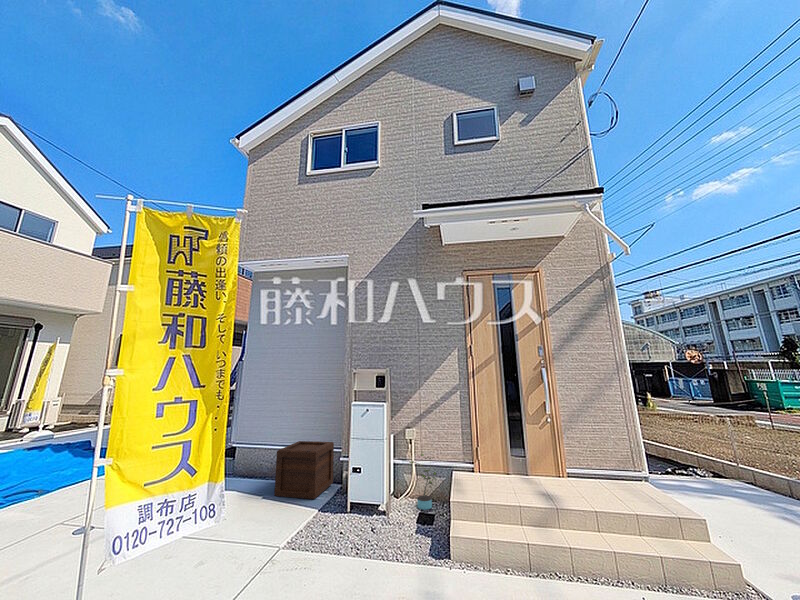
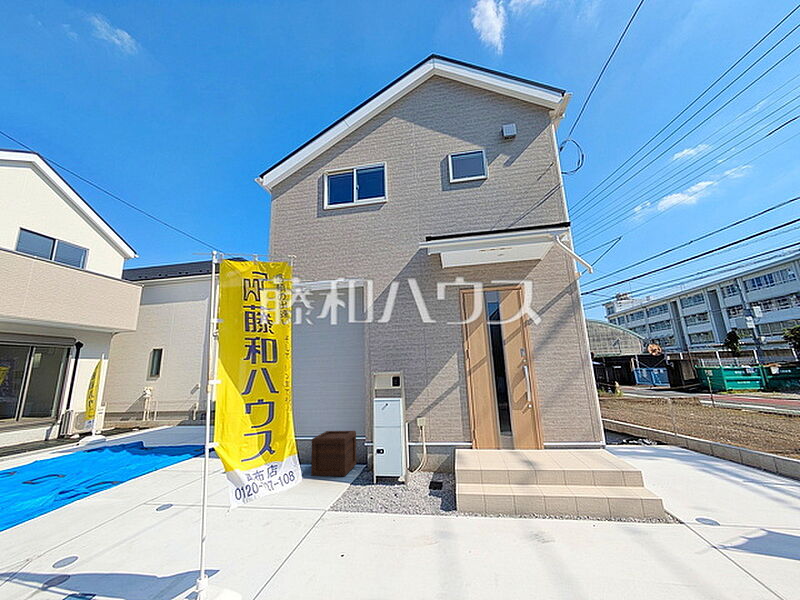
potted plant: present [410,454,437,510] -> none [421,437,443,480]

